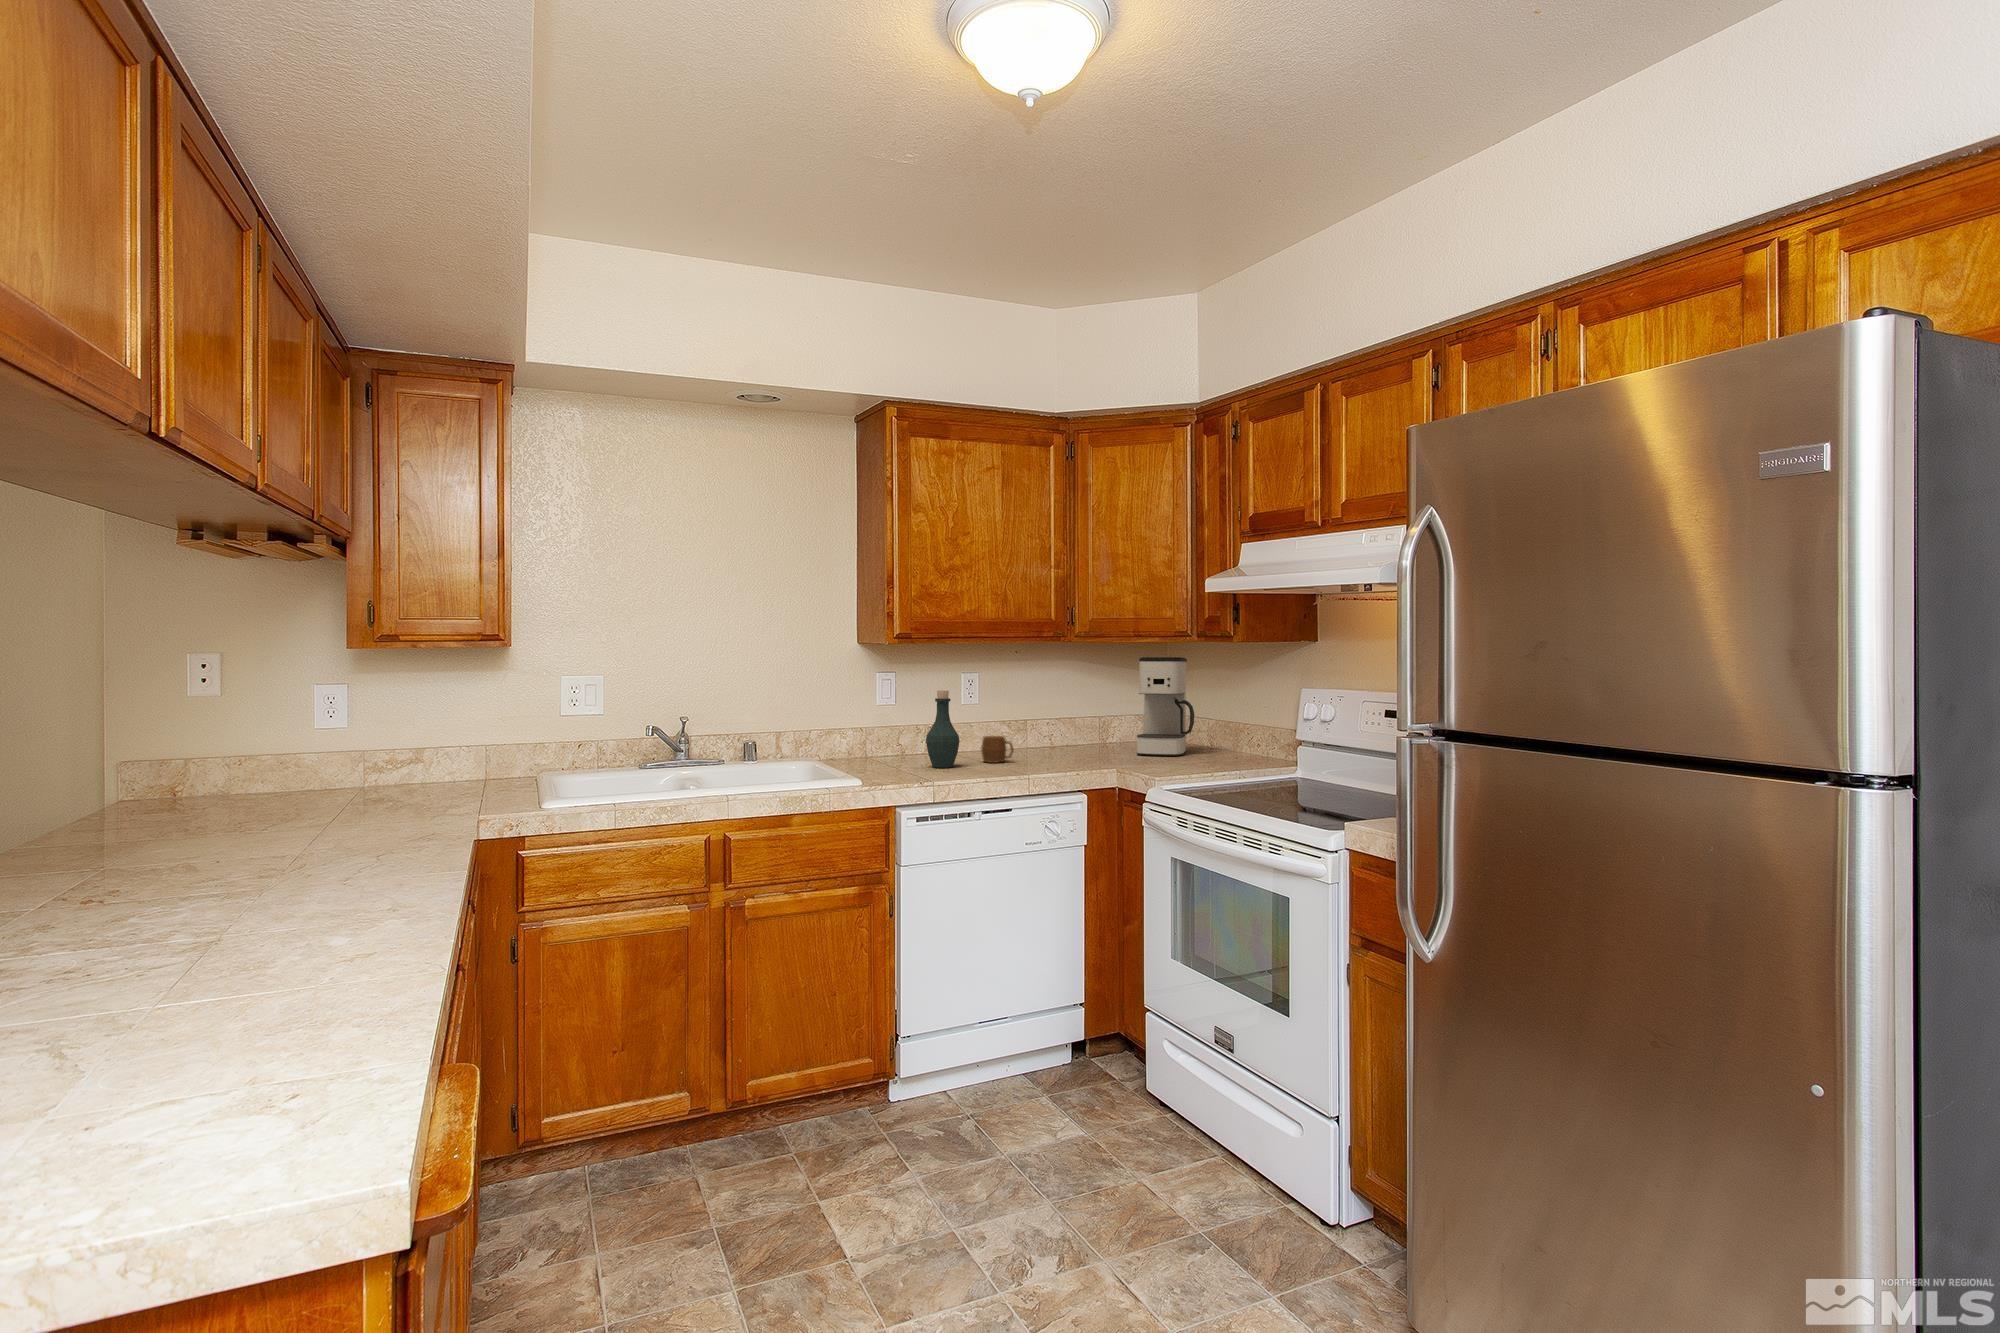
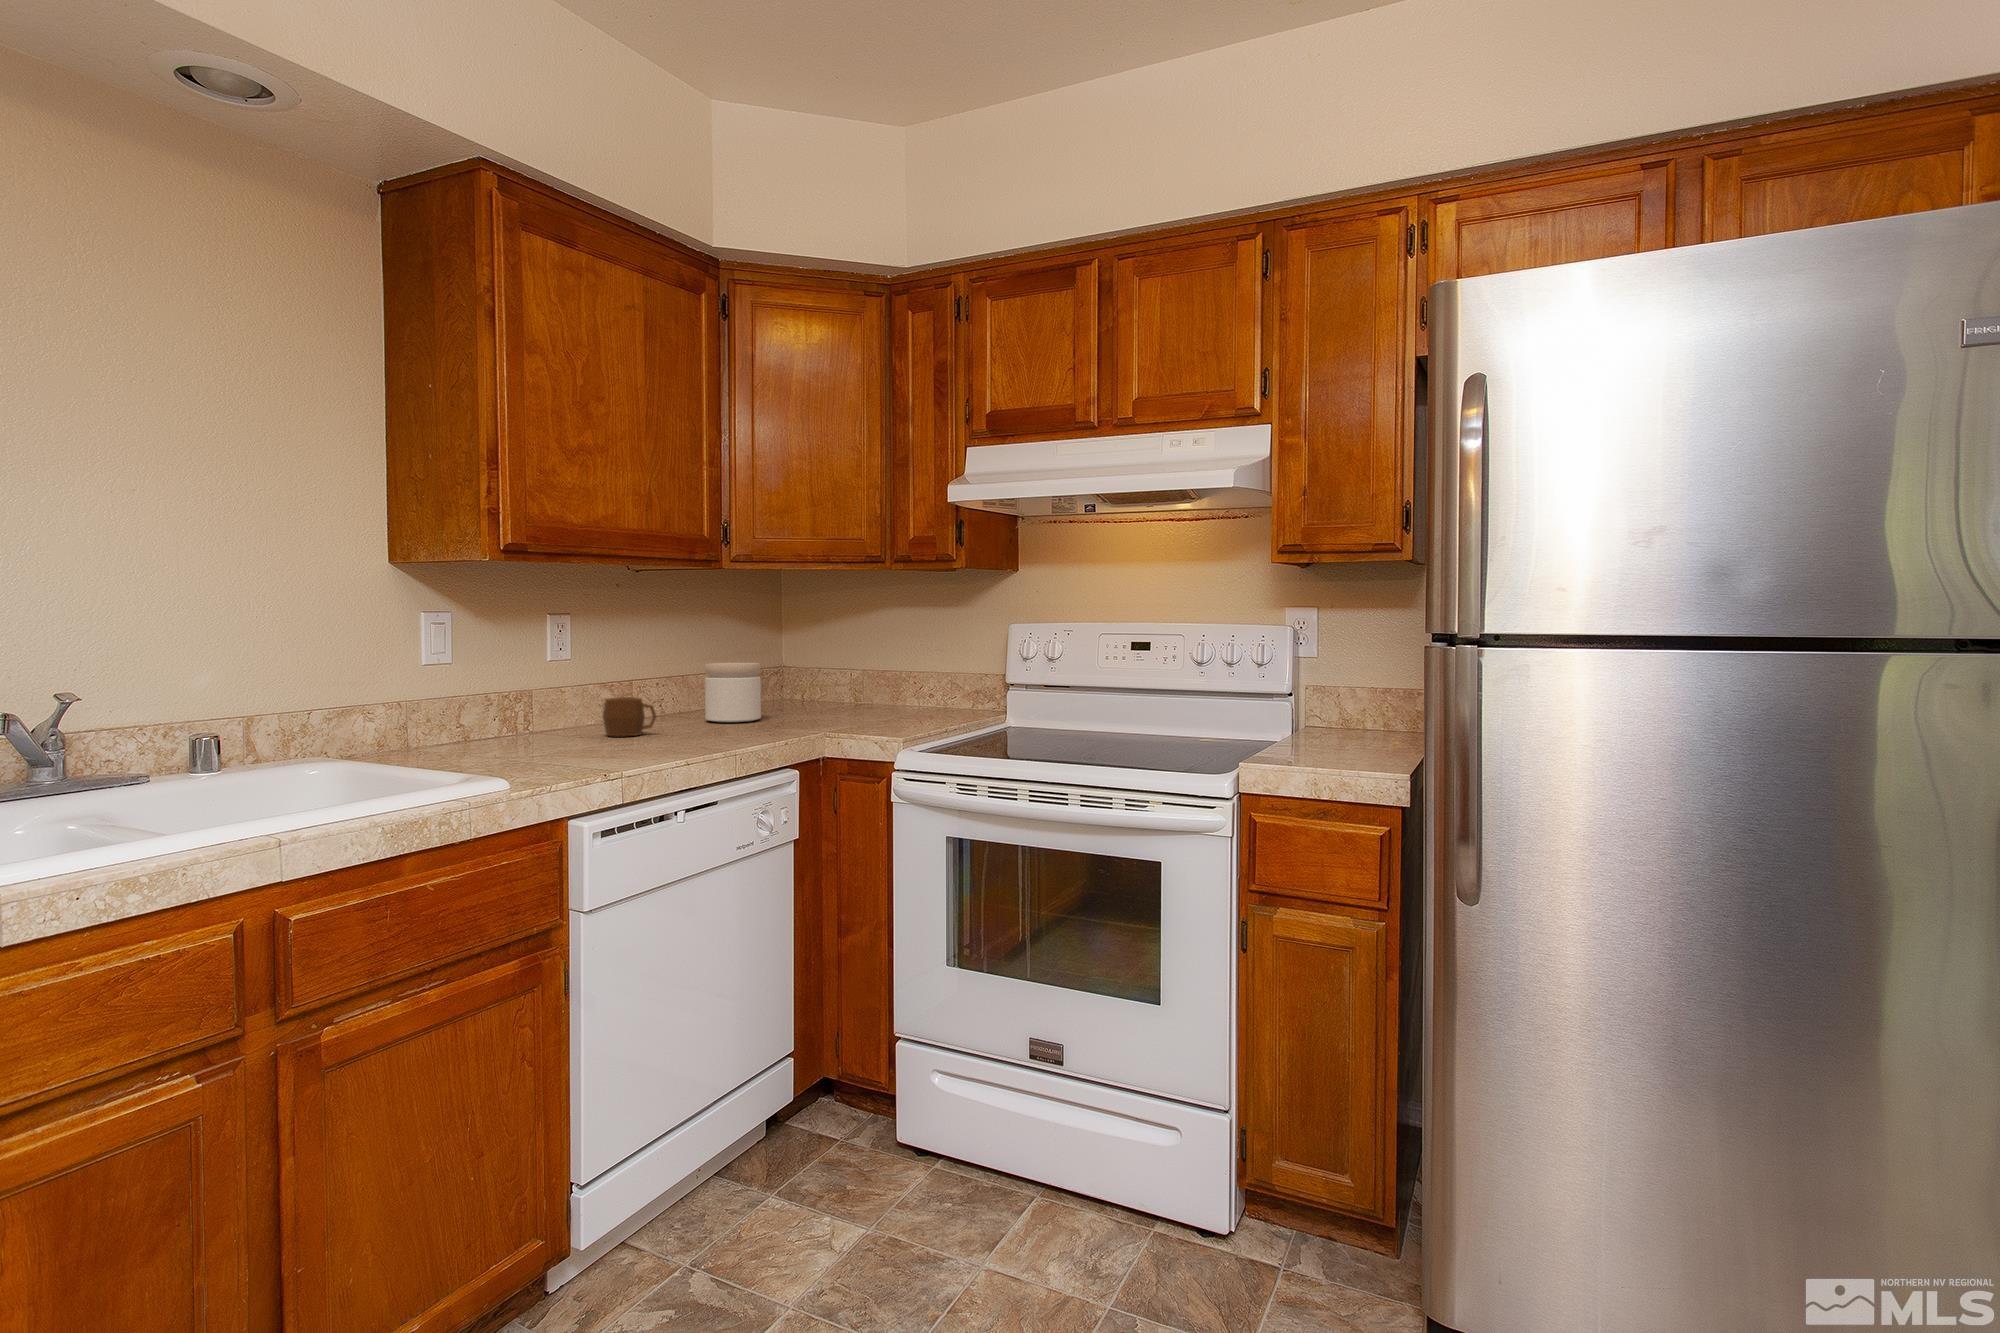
coffee maker: present [1137,657,1194,756] -> none [784,588,857,714]
bottle: present [926,691,960,768] -> none [533,630,592,749]
jar: none [1066,713,1106,758] -> present [705,663,761,722]

